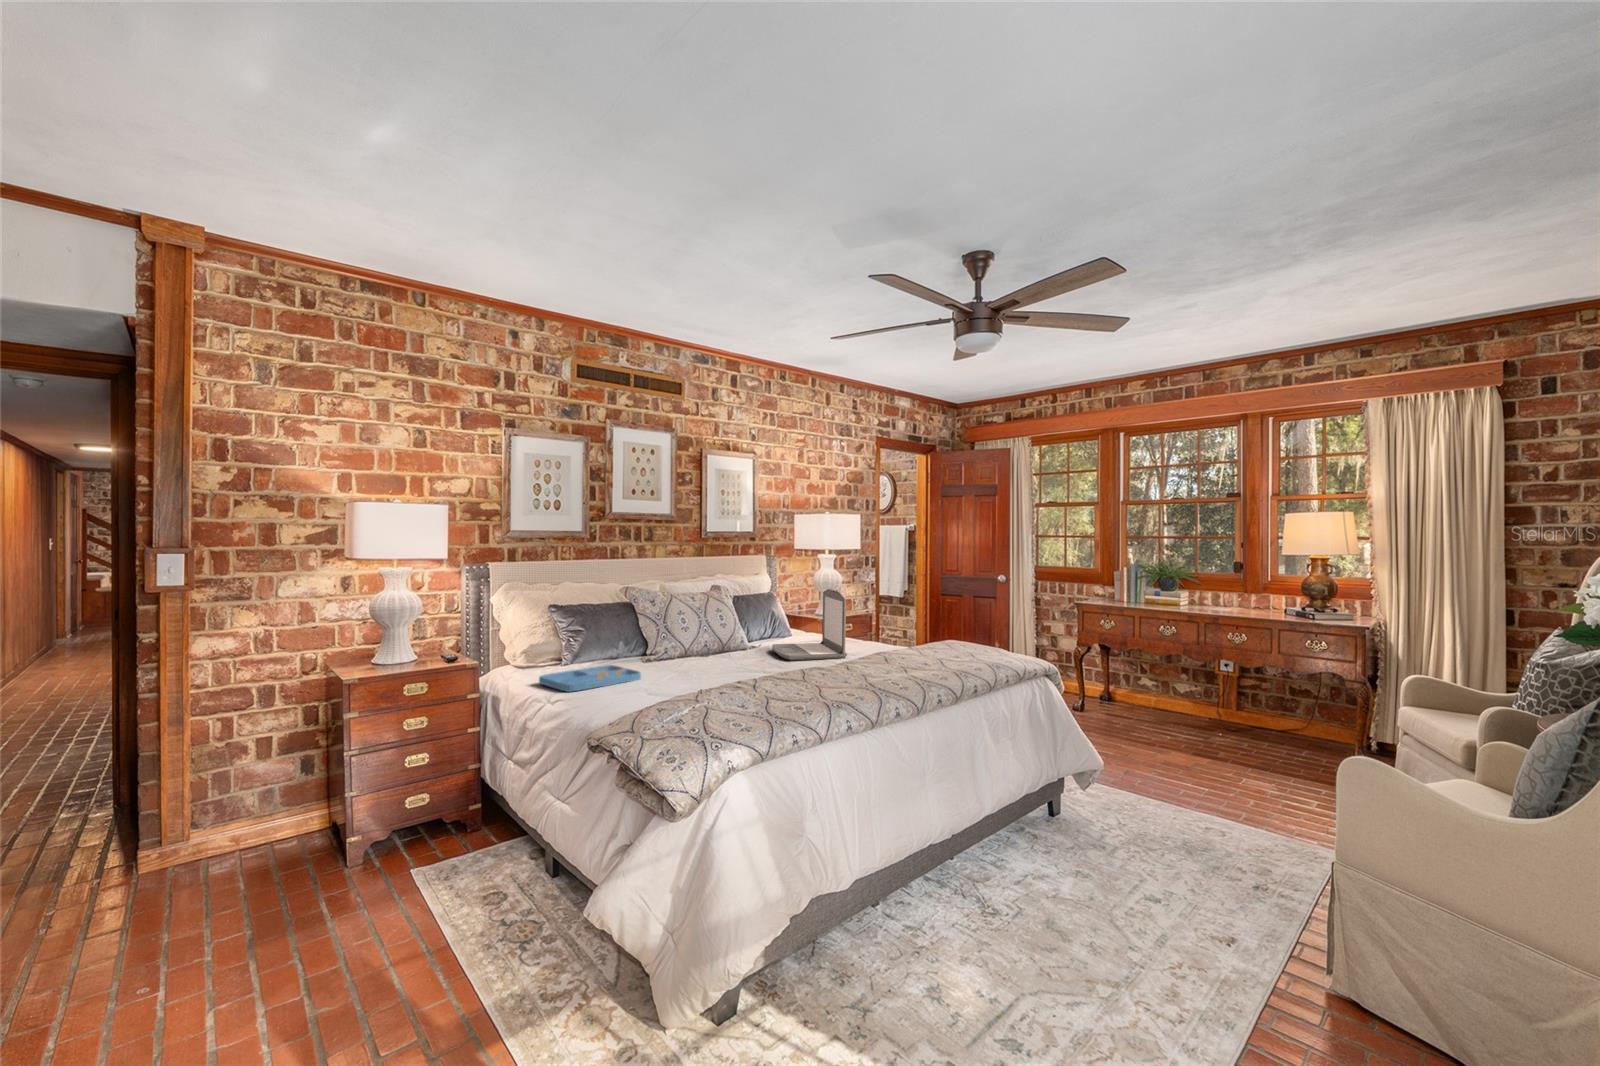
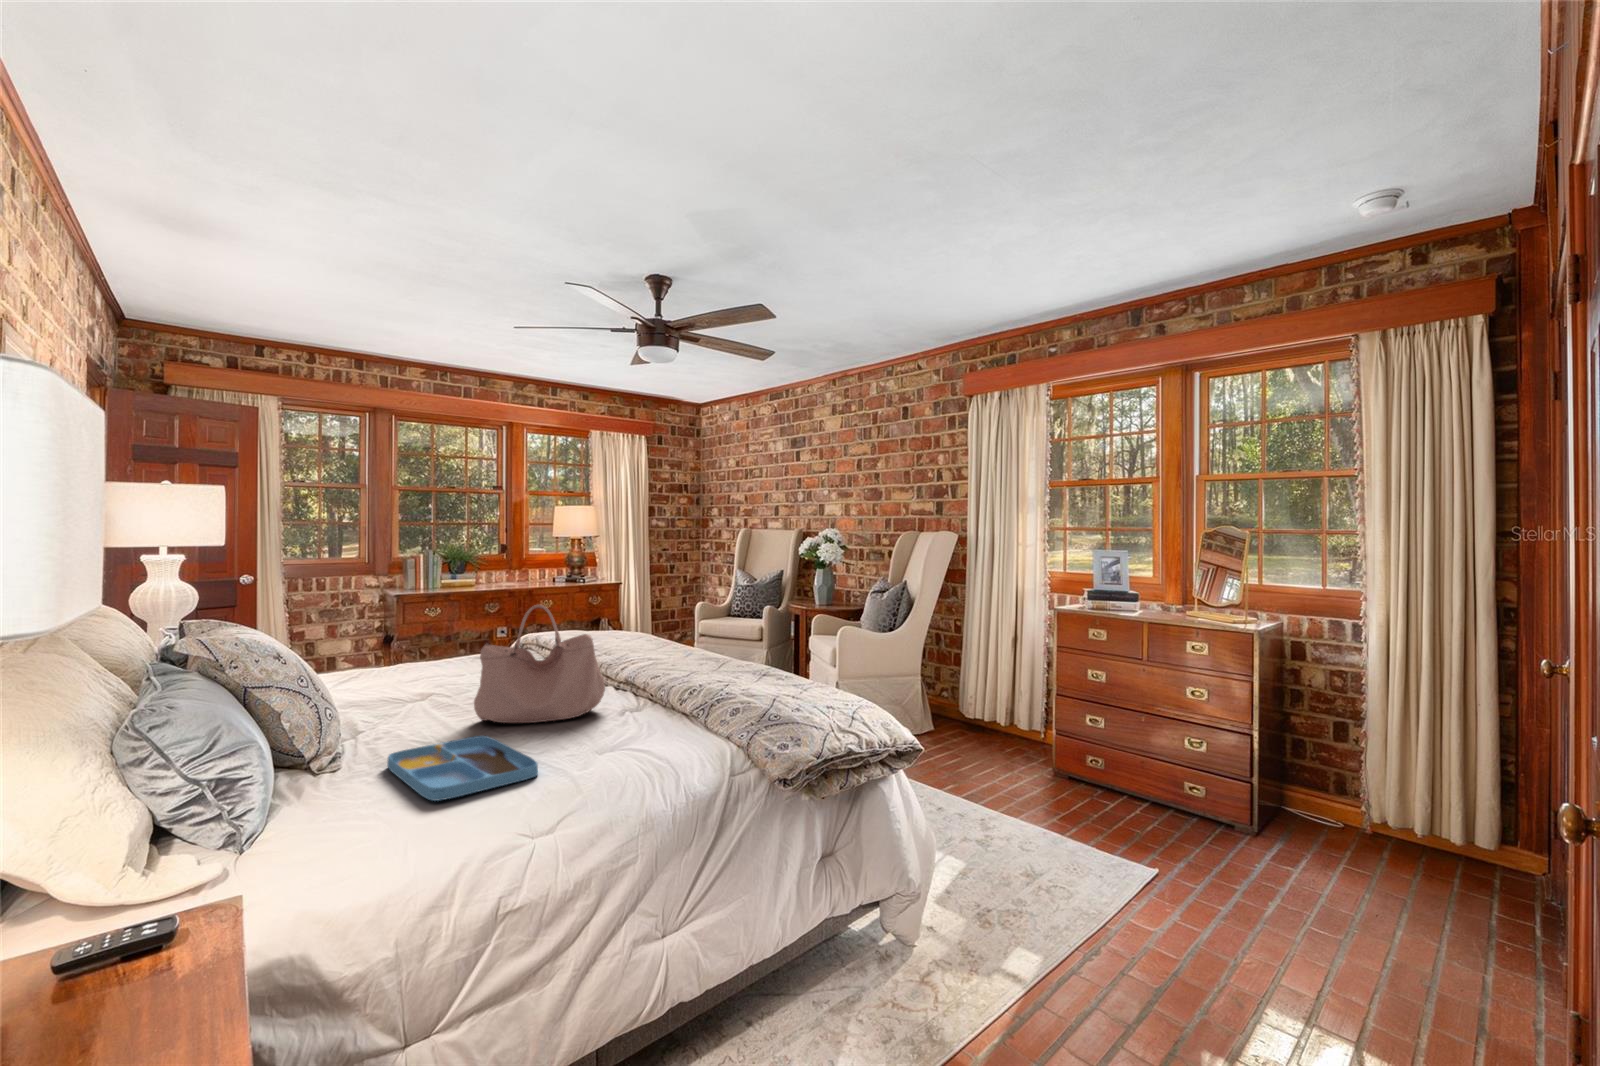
laptop: present [772,589,847,661] -> none [364,593,487,691]
handbag: none [678,596,730,685] -> present [474,605,605,723]

